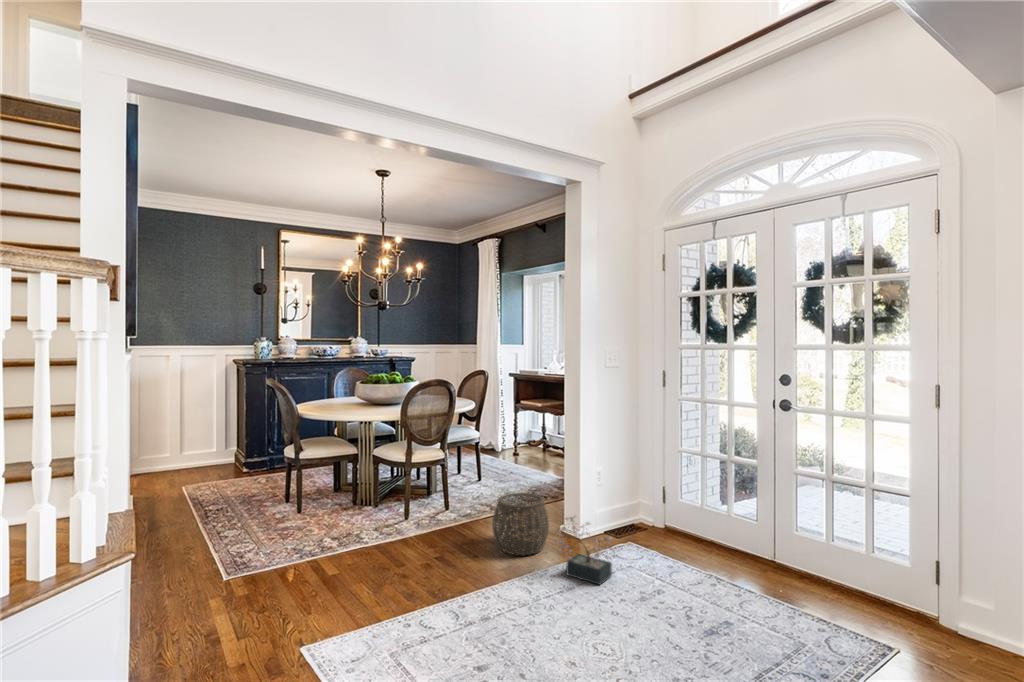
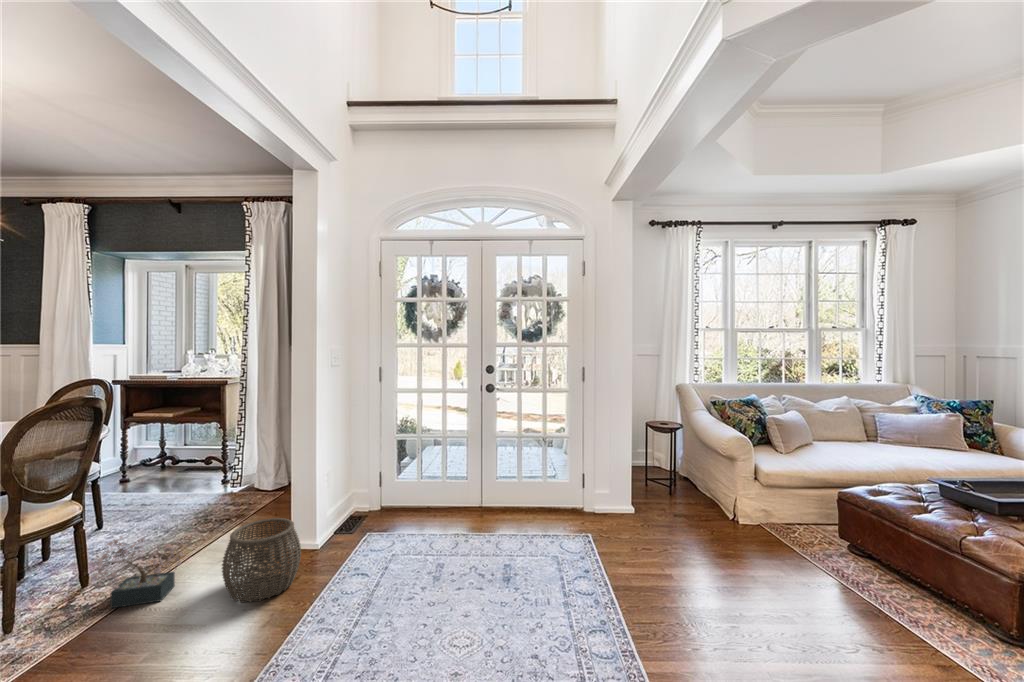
decorative plant: present [557,517,617,585] -> present [94,537,183,608]

